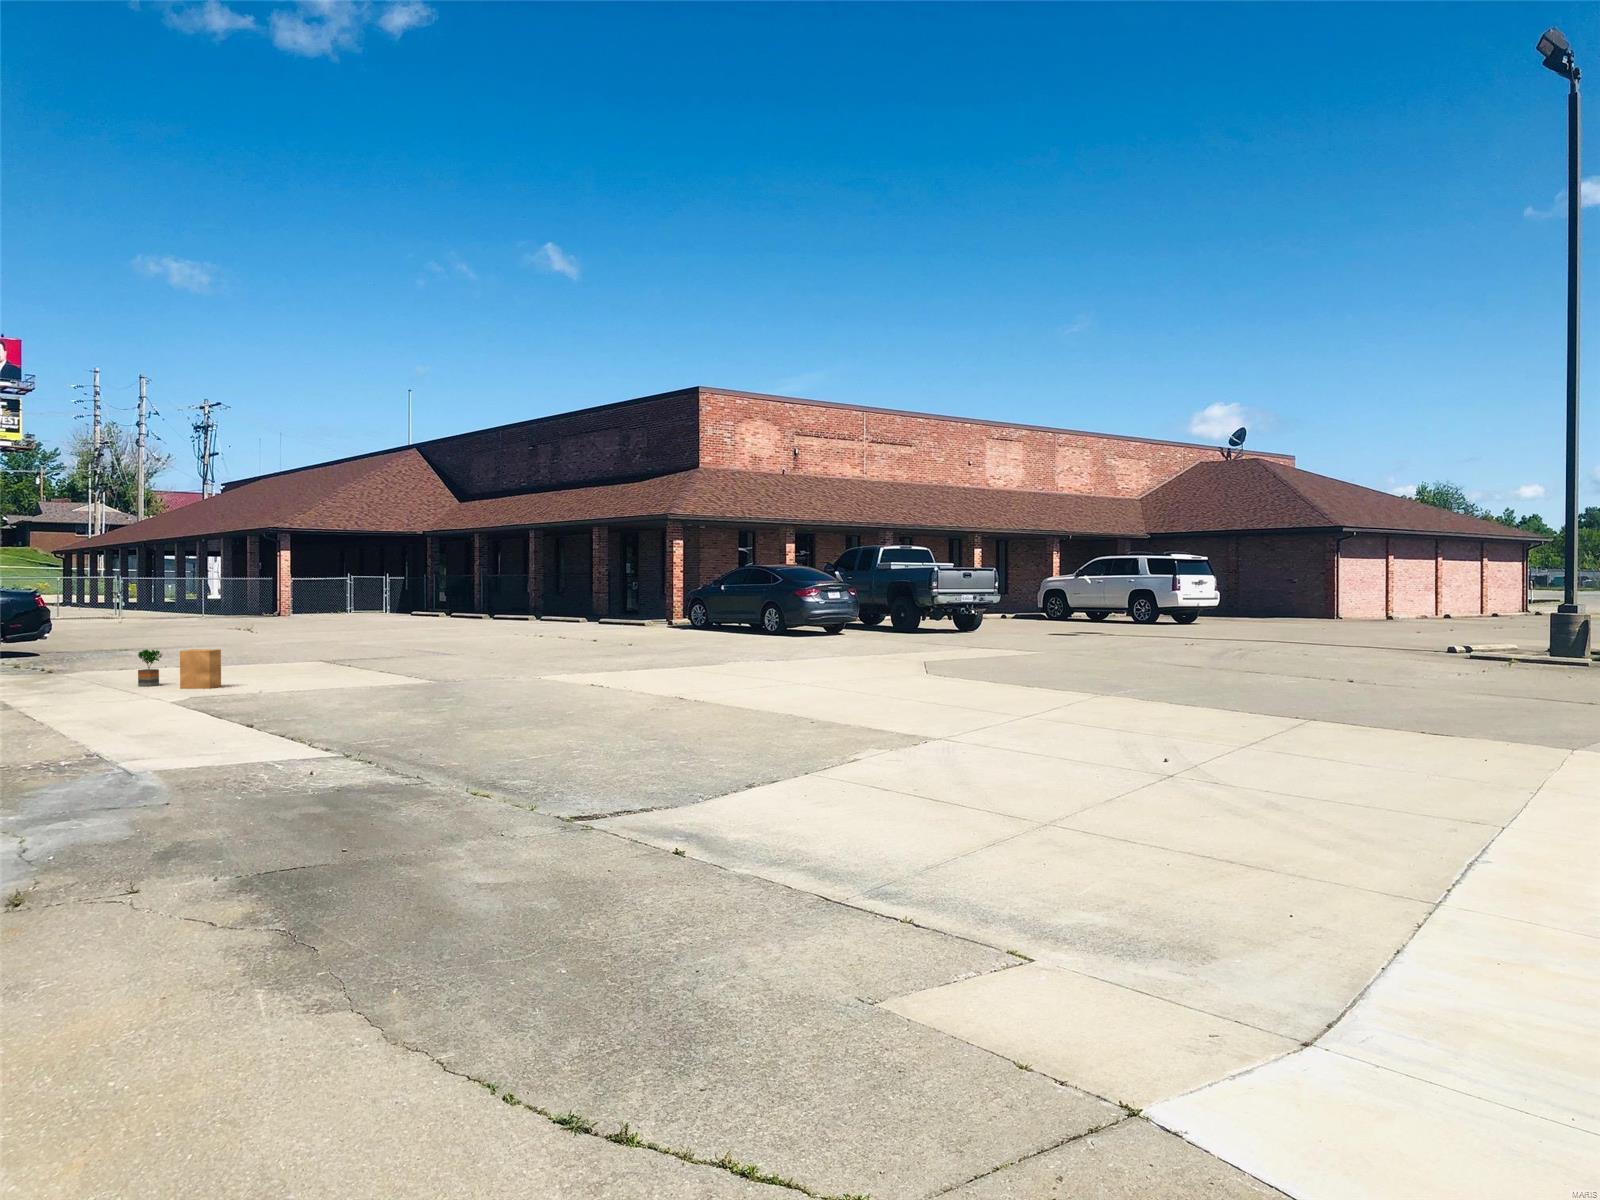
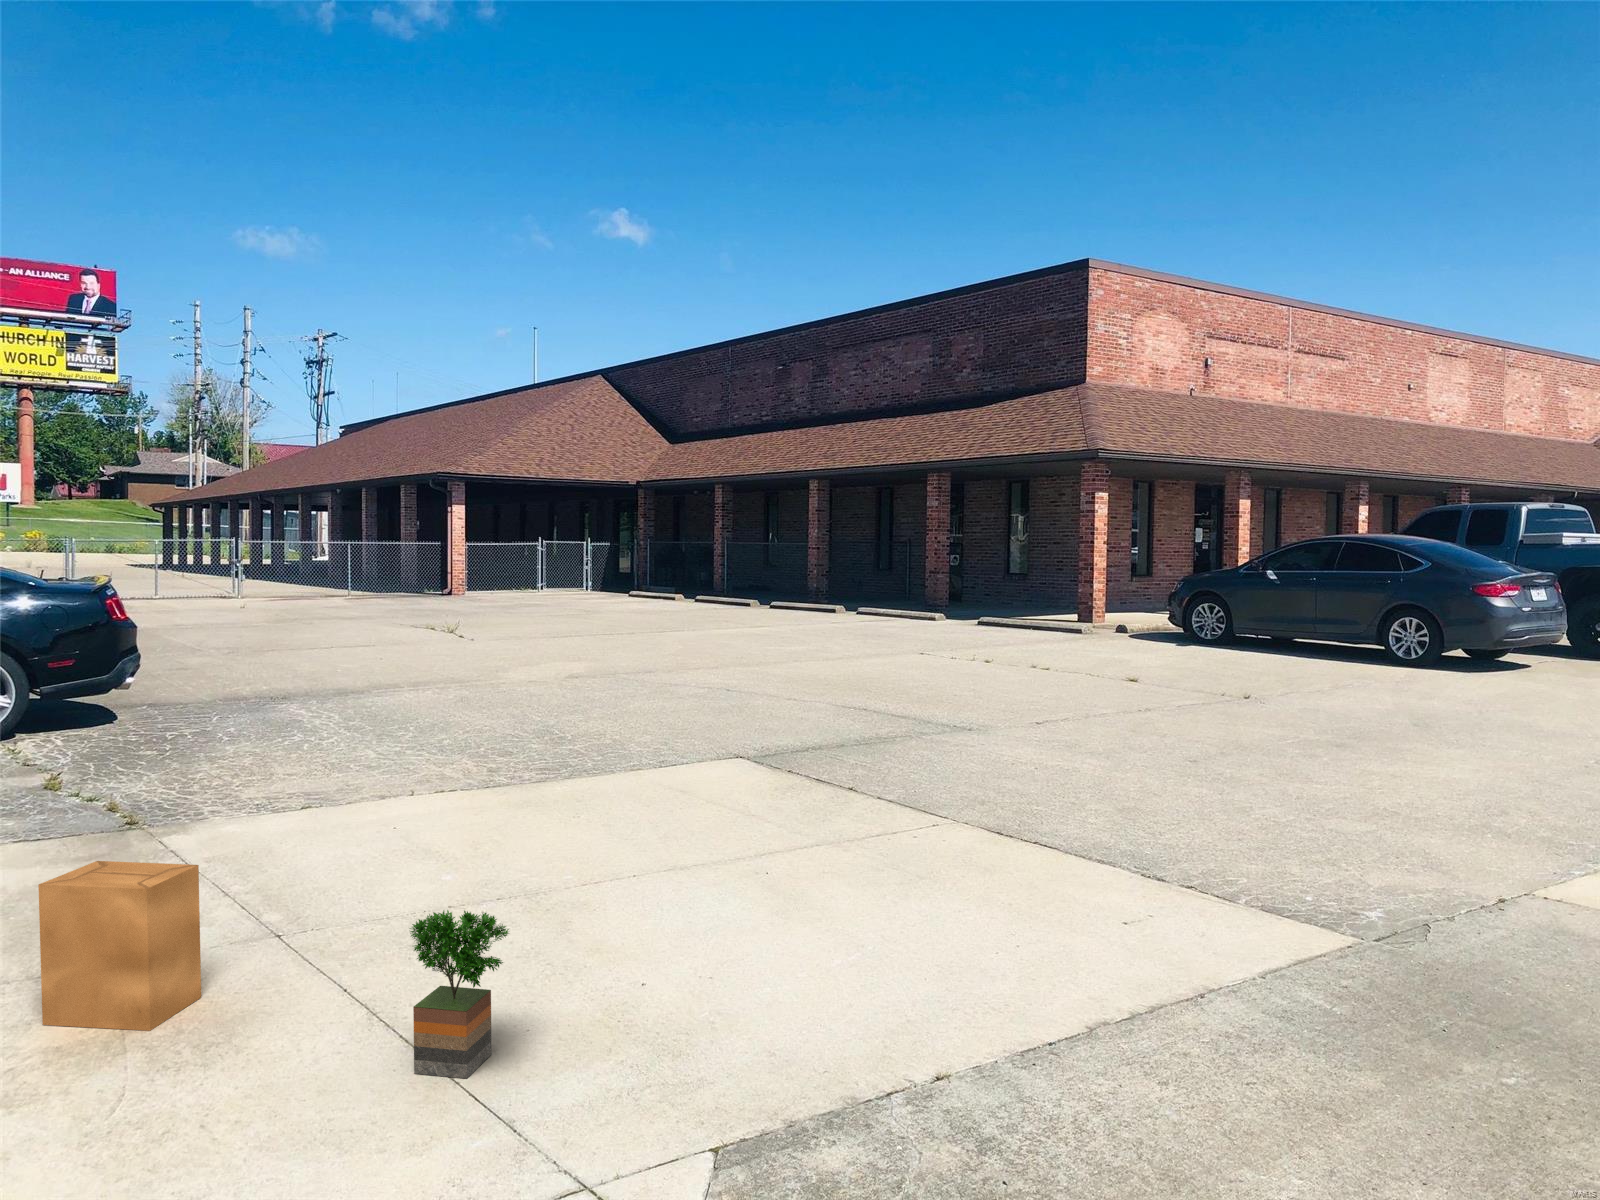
cardboard box: present [180,649,221,689] -> present [38,861,201,1031]

